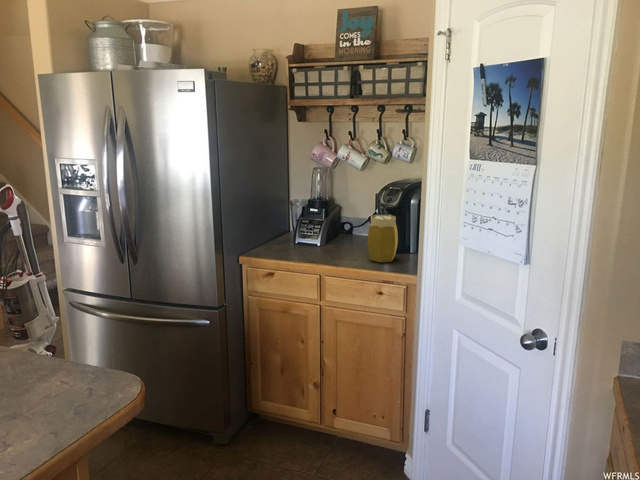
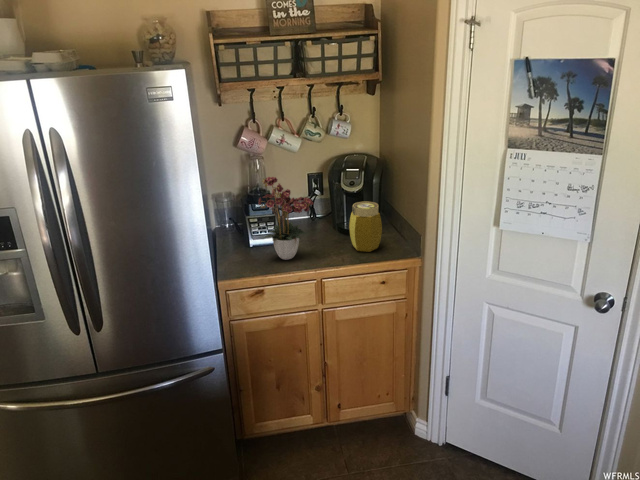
flower arrangement: none [284,174,339,255] -> present [259,177,313,260]

